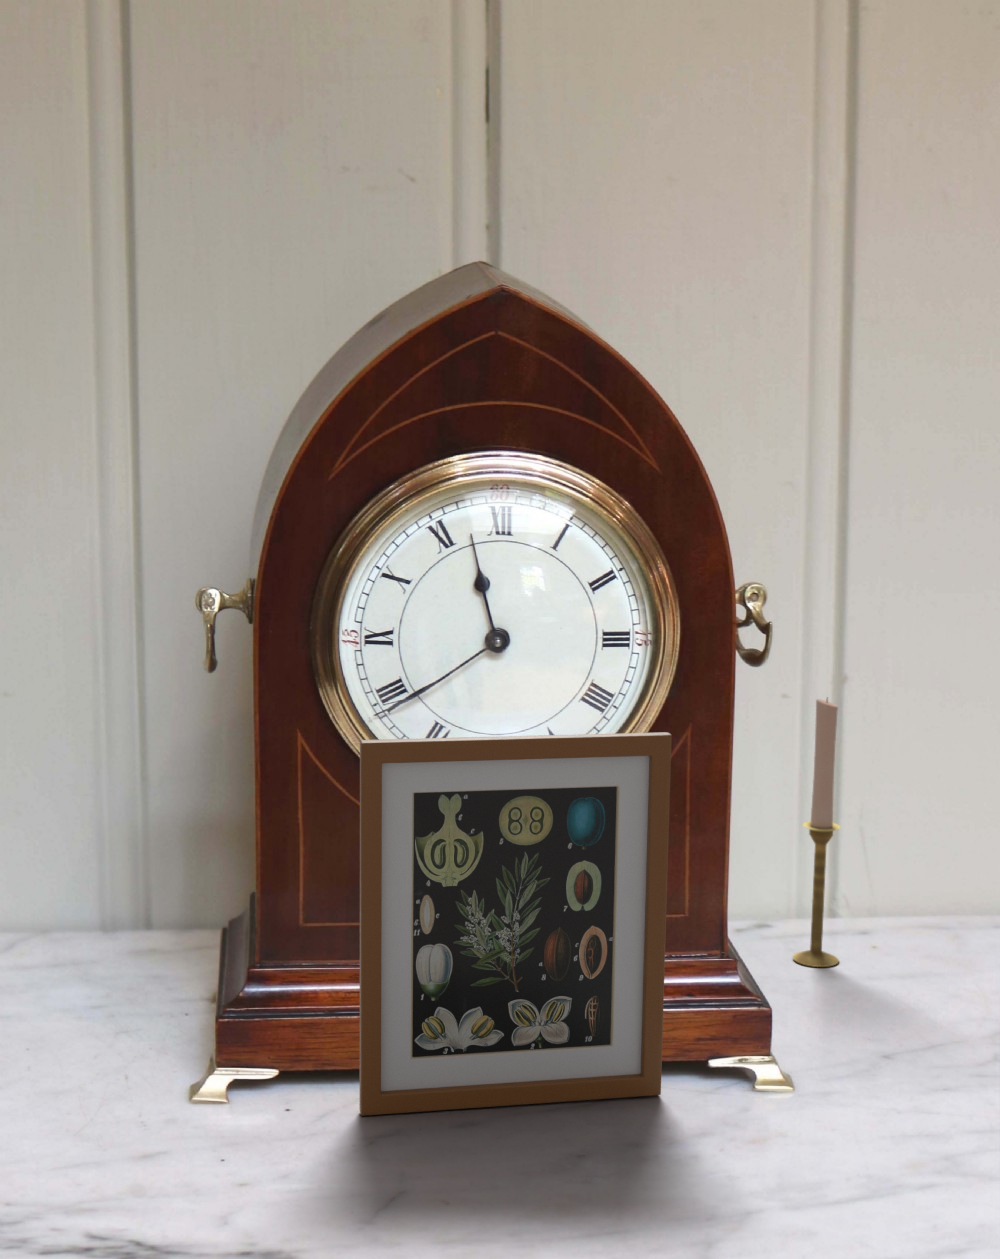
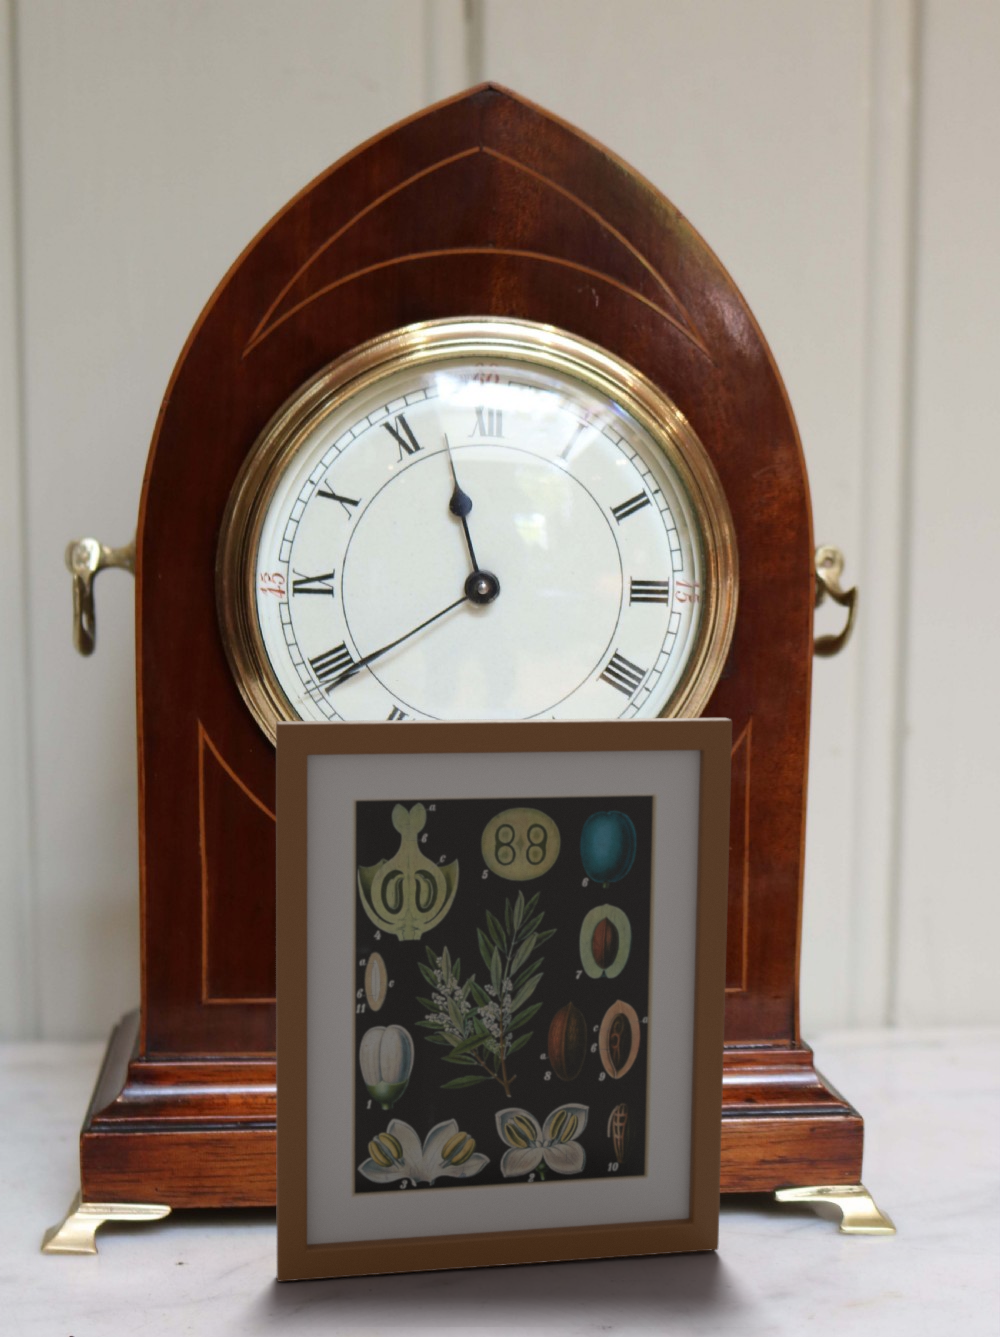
candlestick: present [793,699,841,967] -> none [875,711,936,1063]

